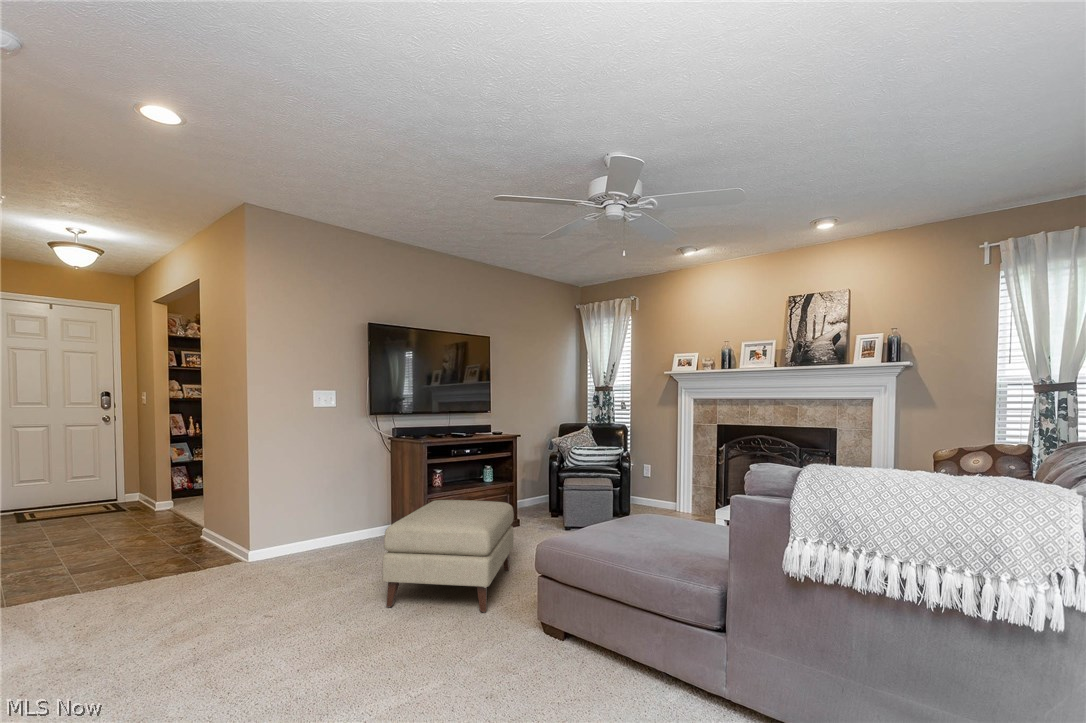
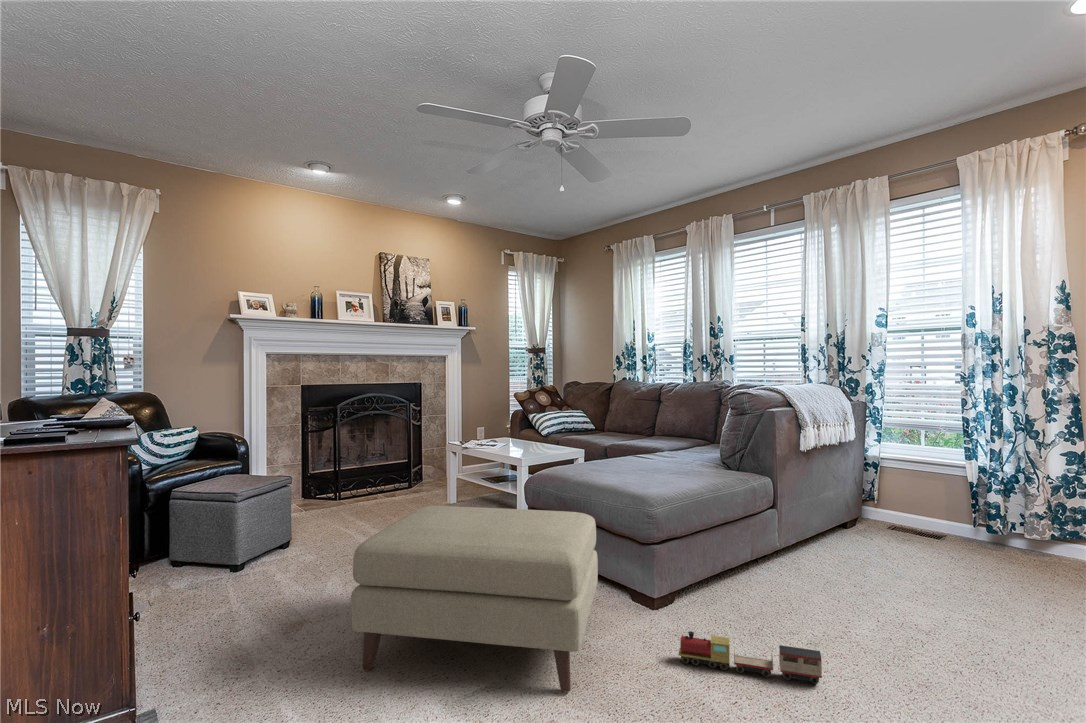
toy train: none [350,621,419,692] -> present [678,632,822,684]

